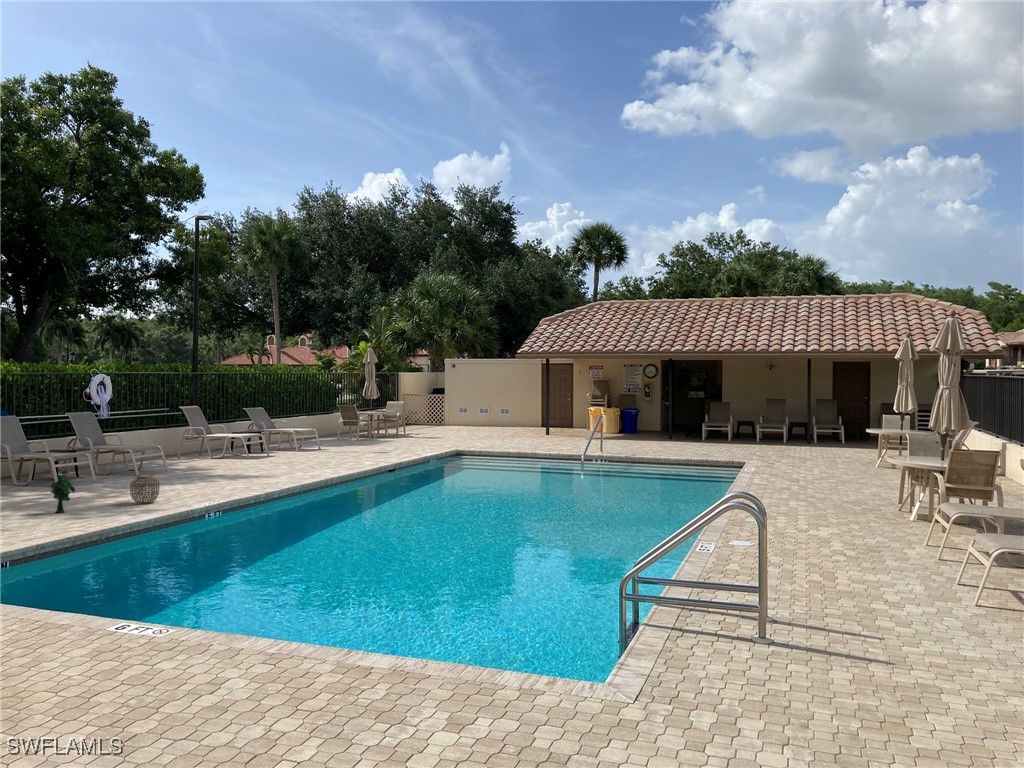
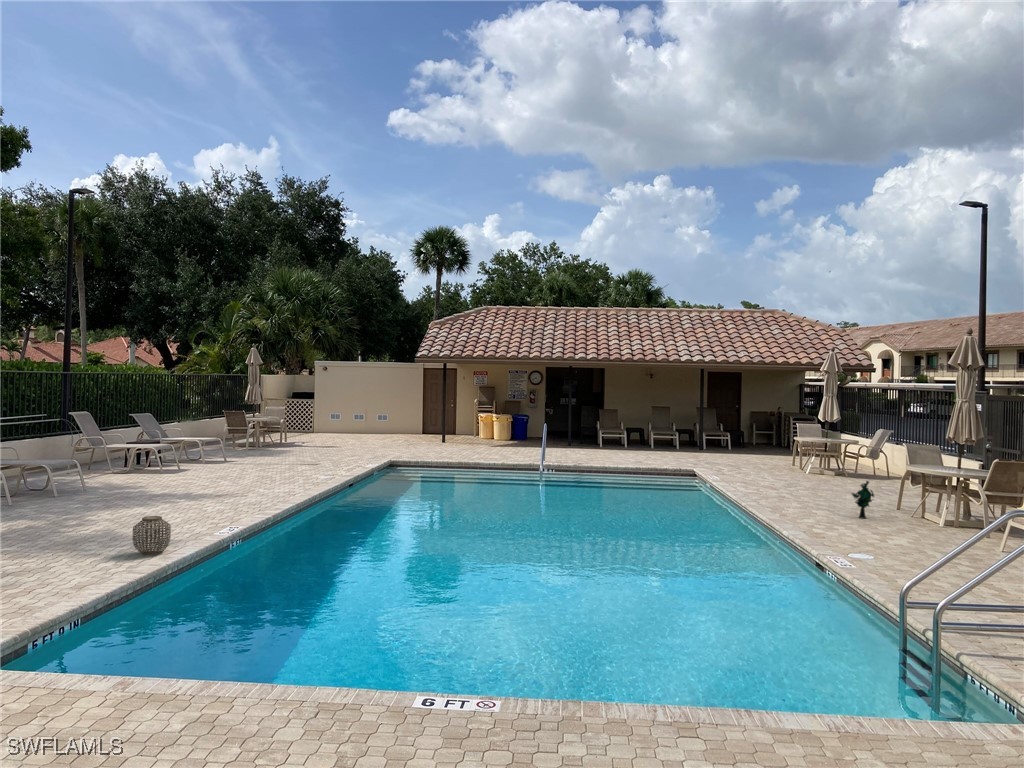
decorative plant: present [50,471,75,513] -> present [852,481,874,519]

